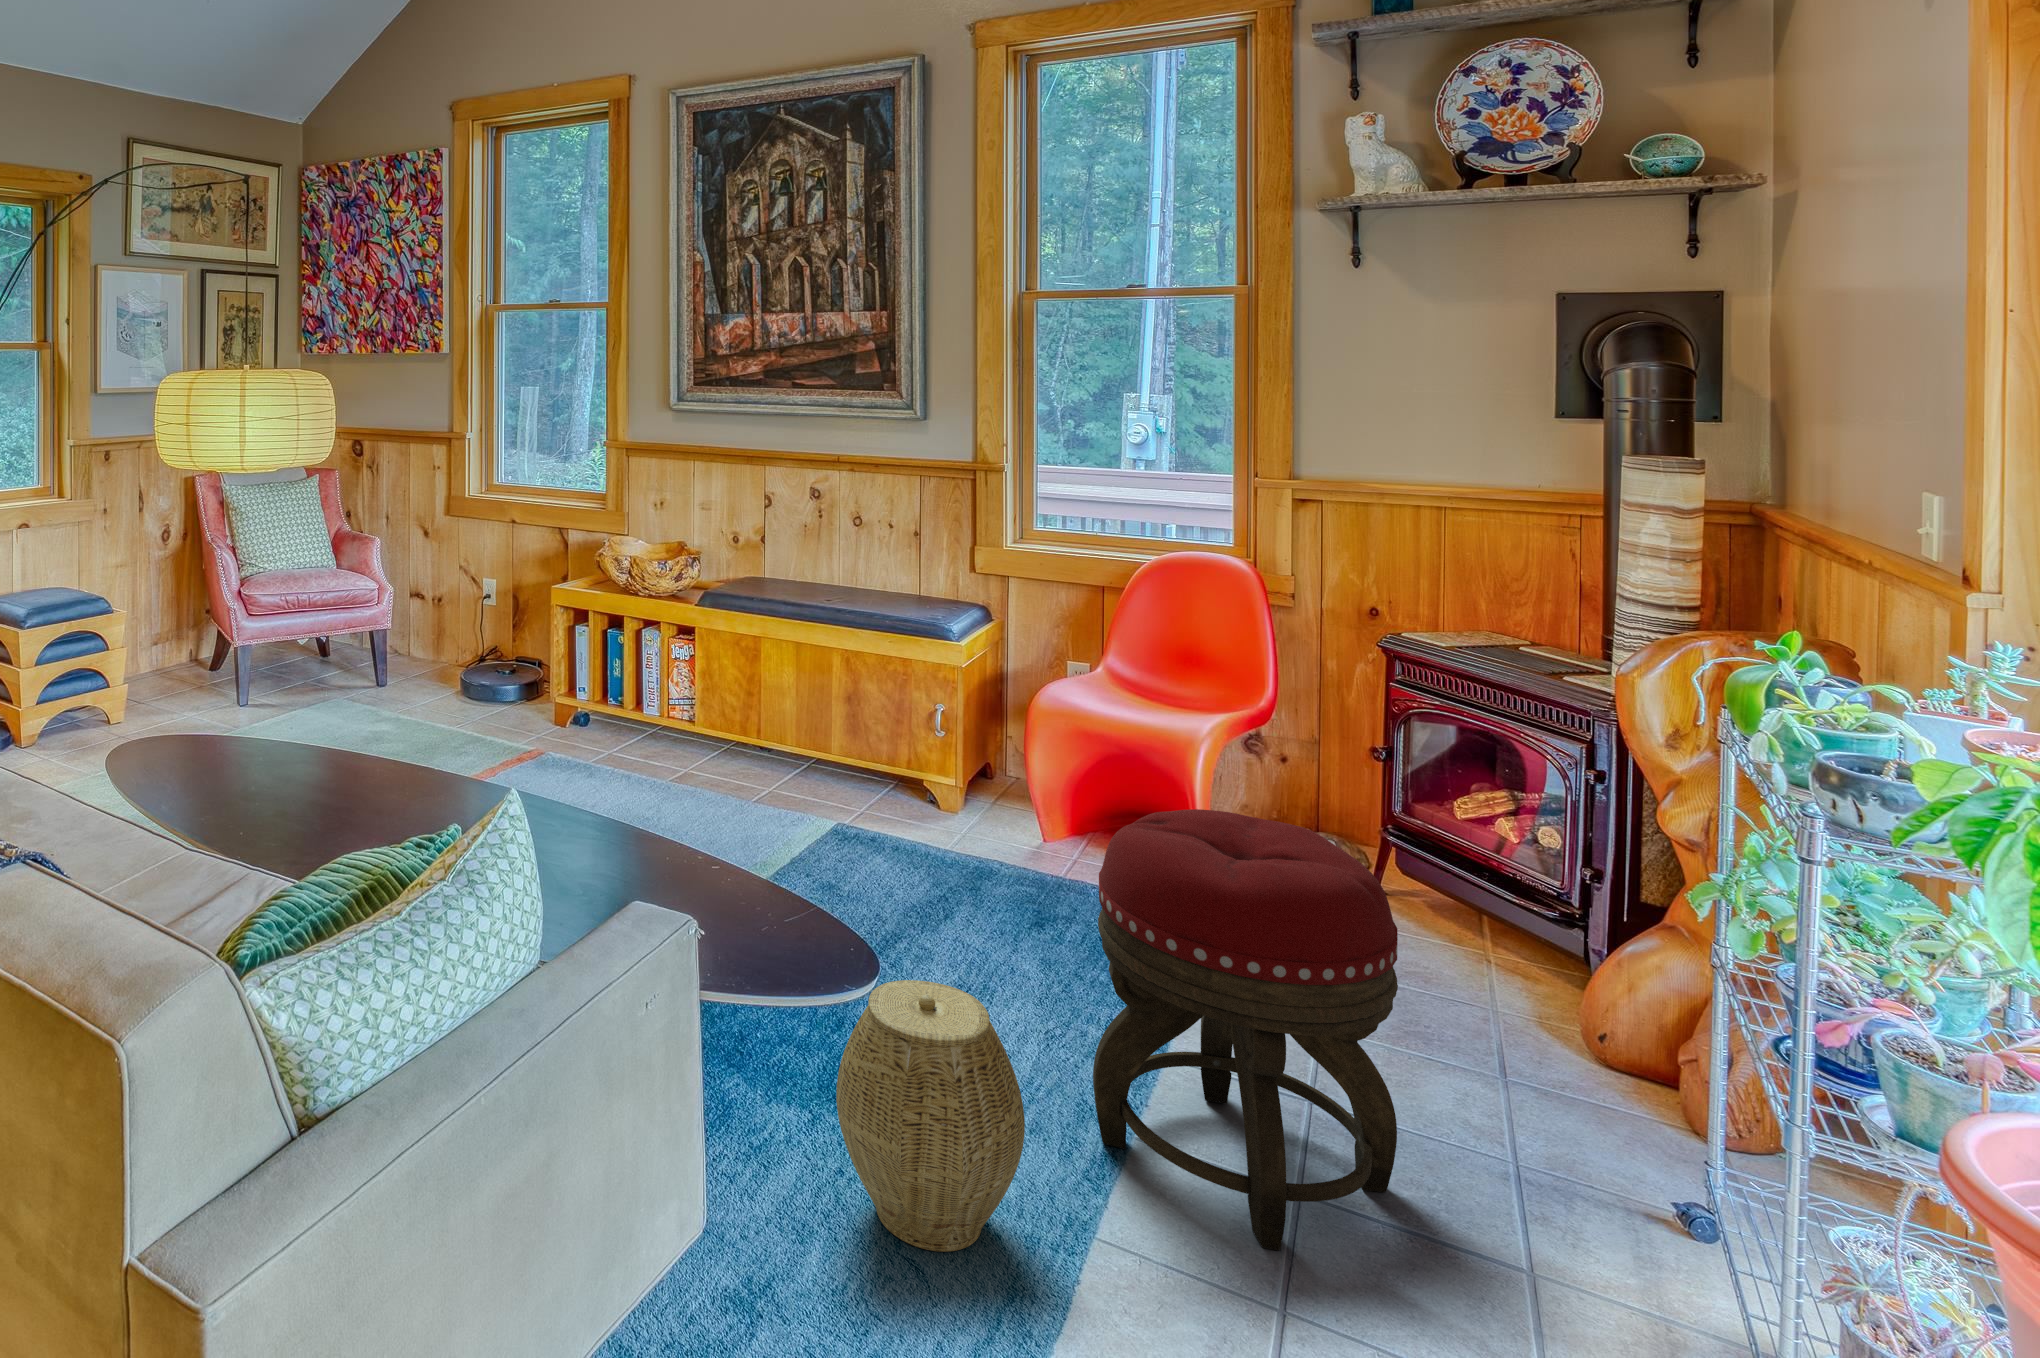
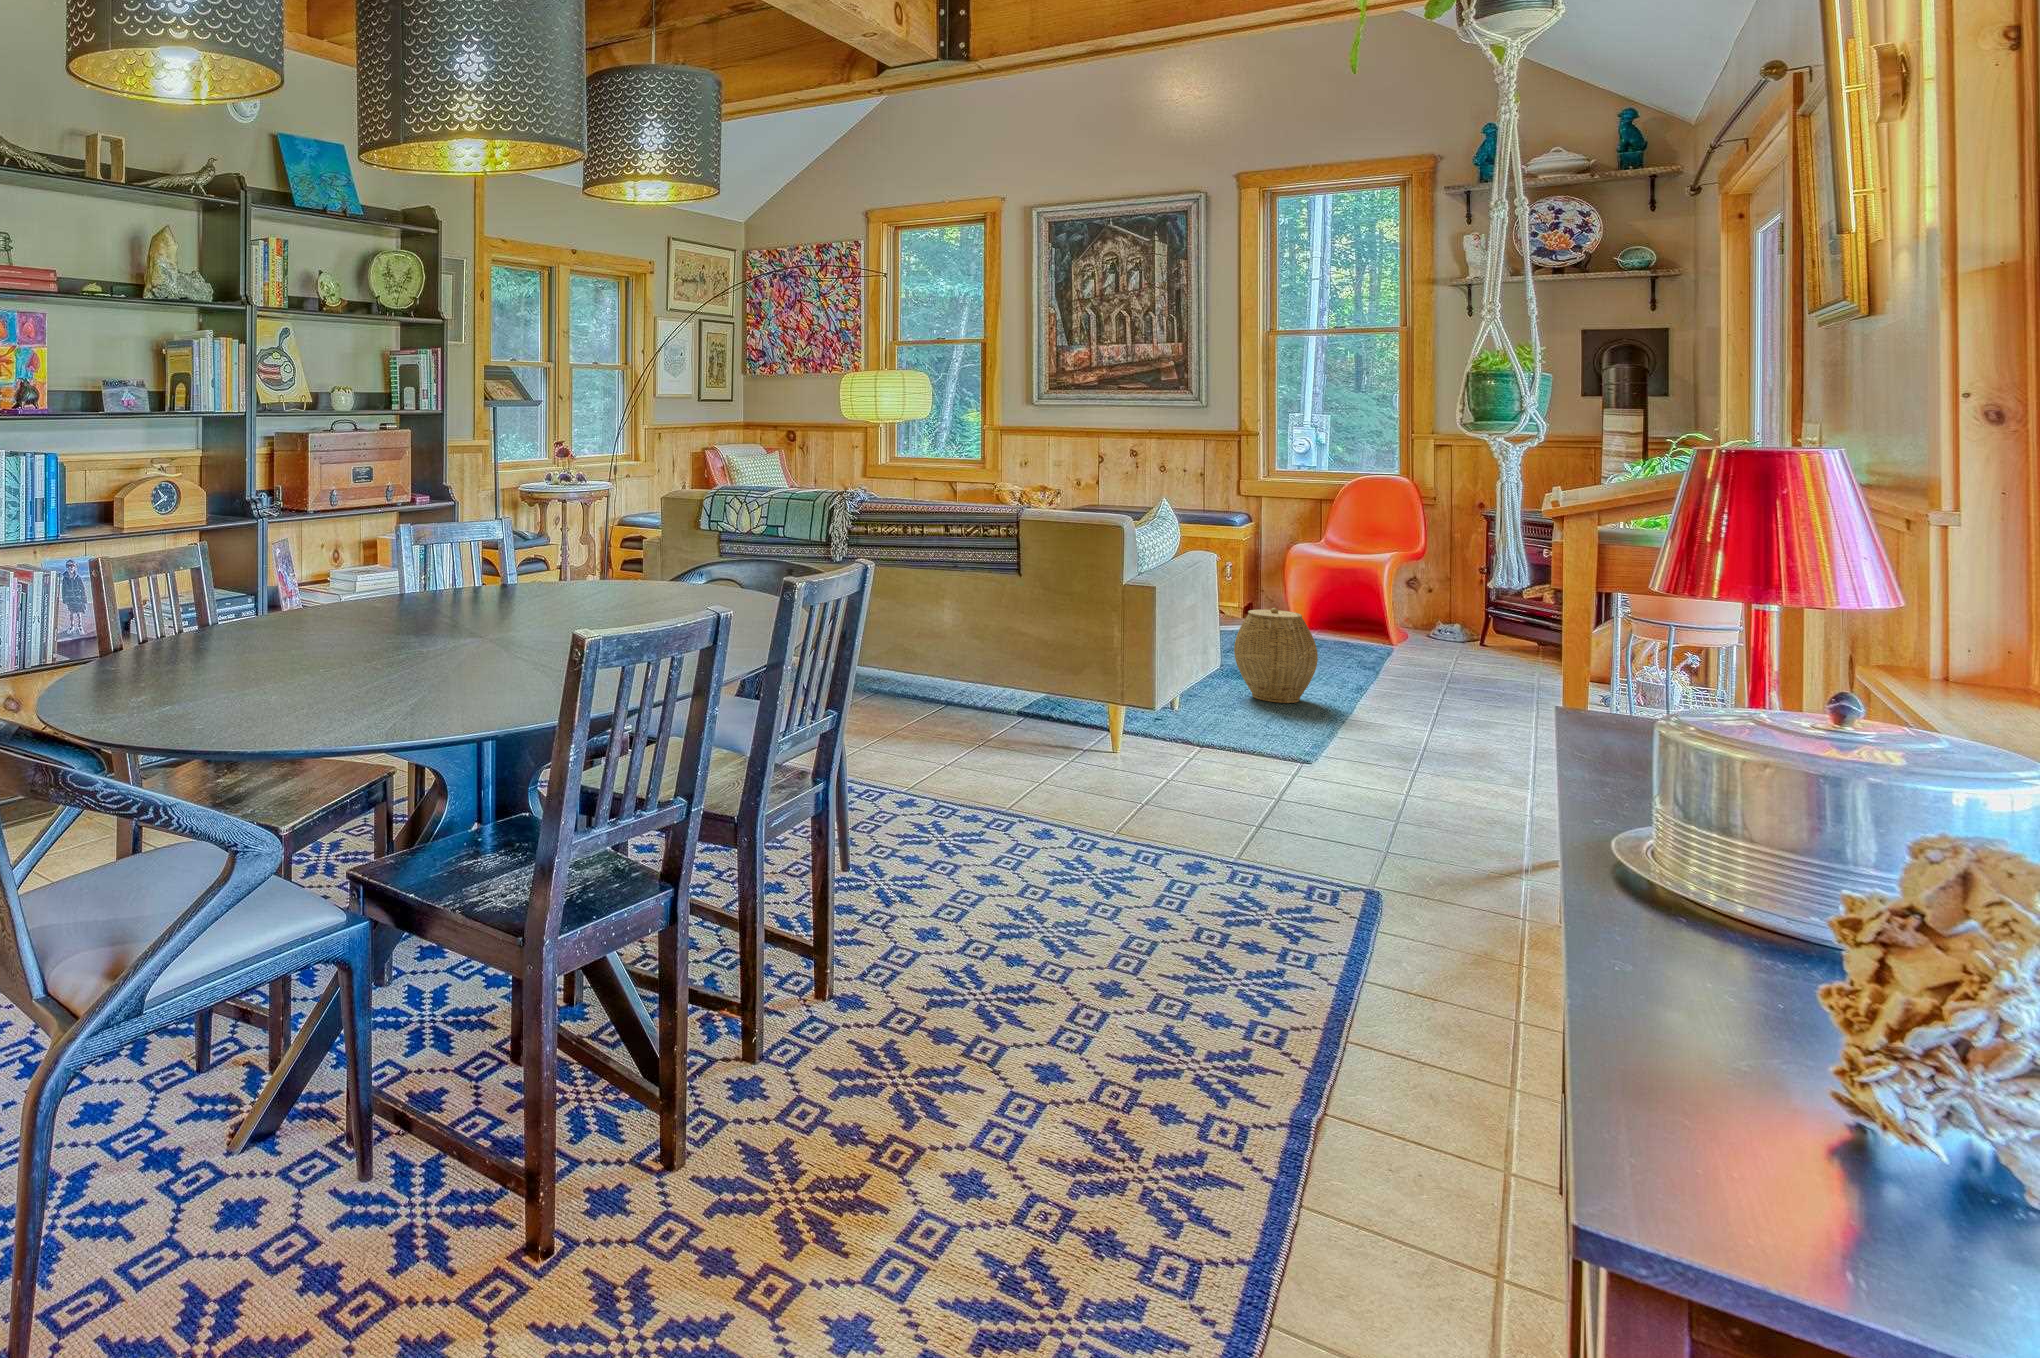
footstool: present [1093,809,1398,1251] -> none [1342,553,1477,706]

